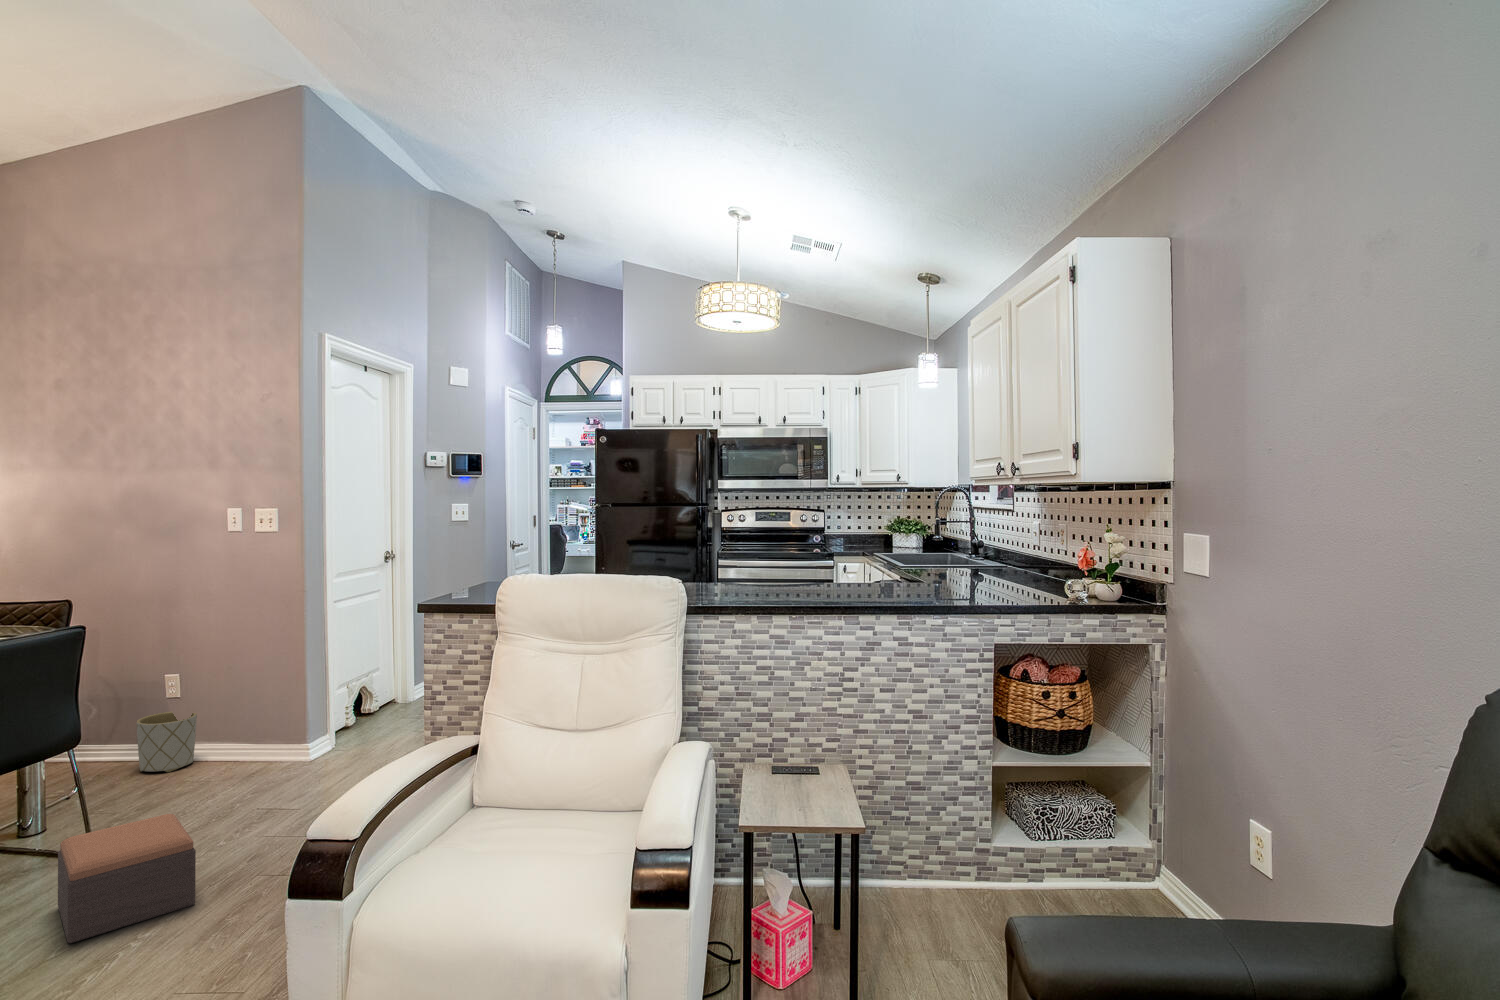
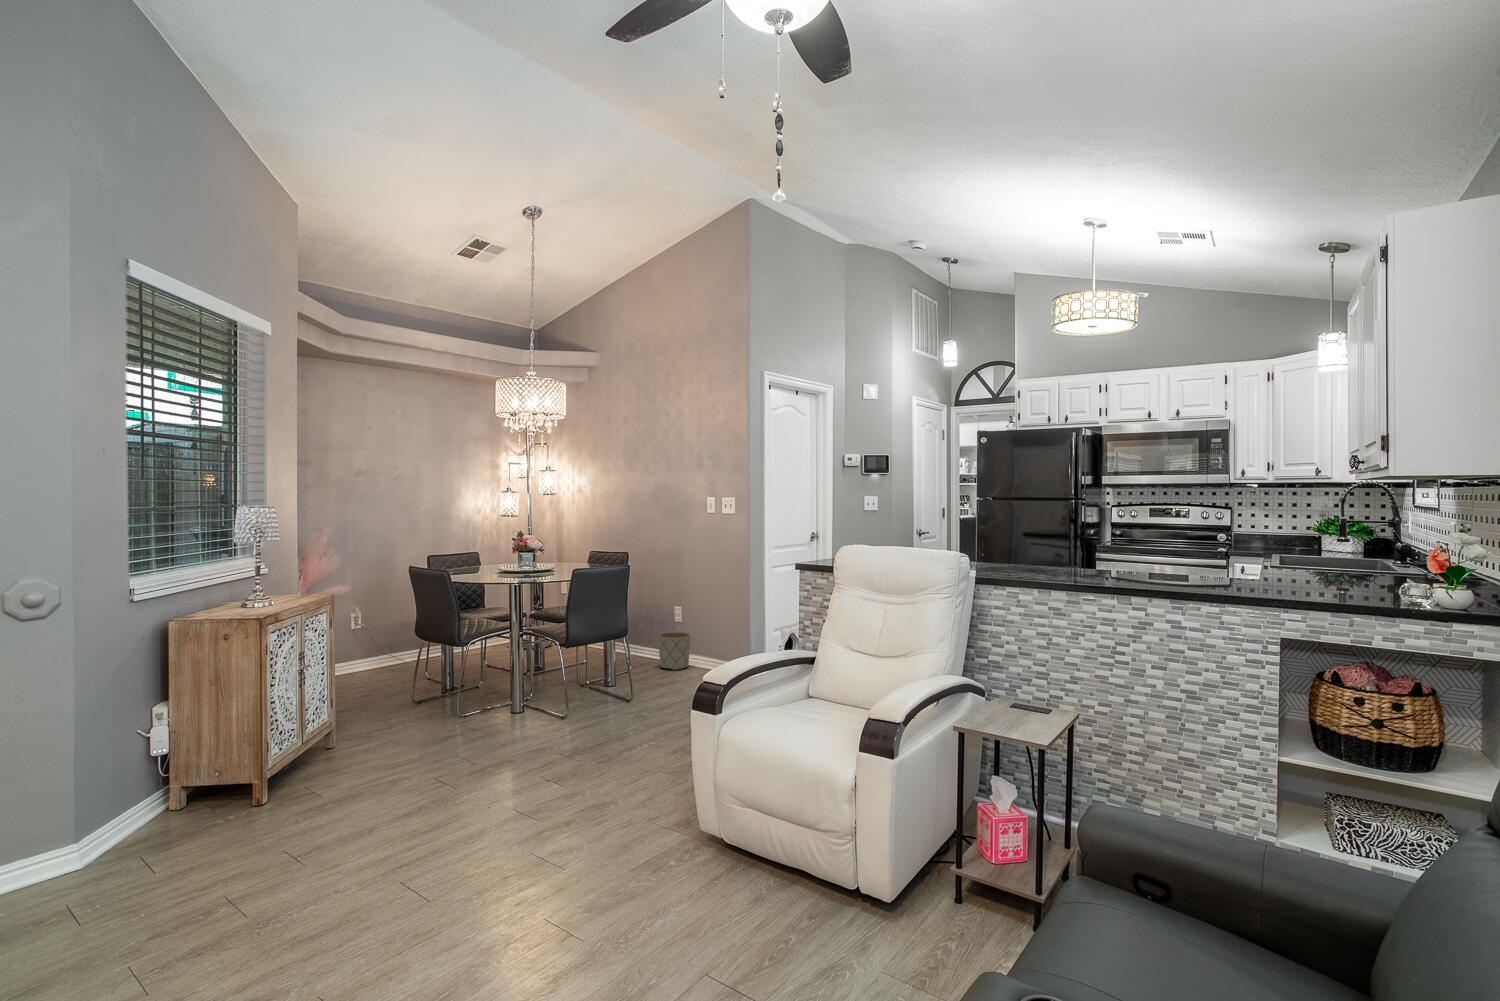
footstool: present [58,814,196,943] -> none [610,685,671,745]

